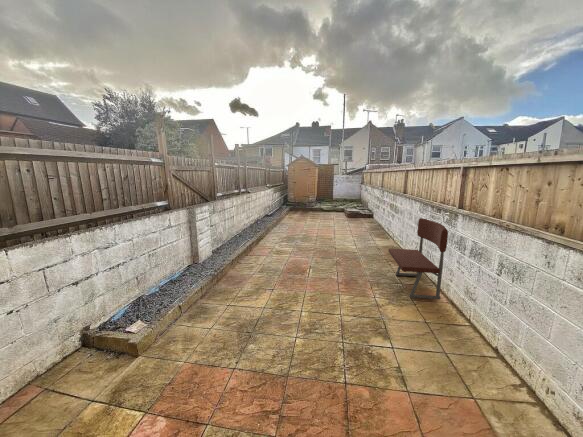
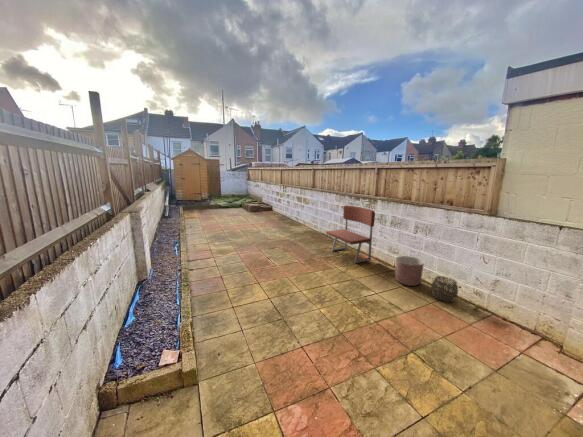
planter: none [447,304,500,359] -> present [395,256,424,286]
woven basket: none [488,357,546,415] -> present [431,276,458,302]

